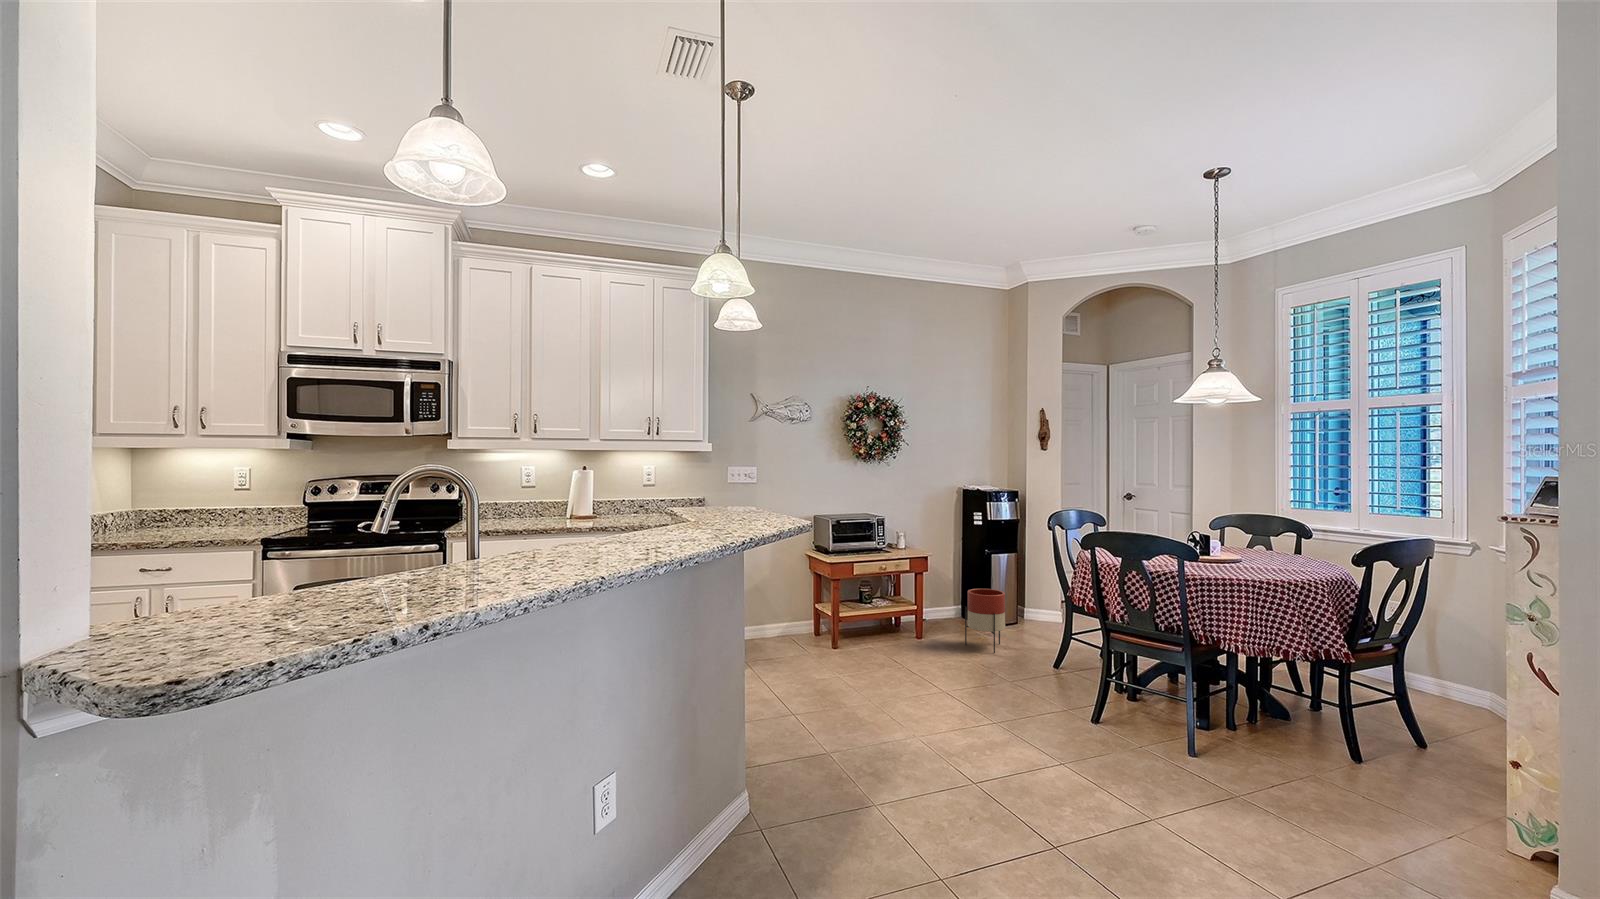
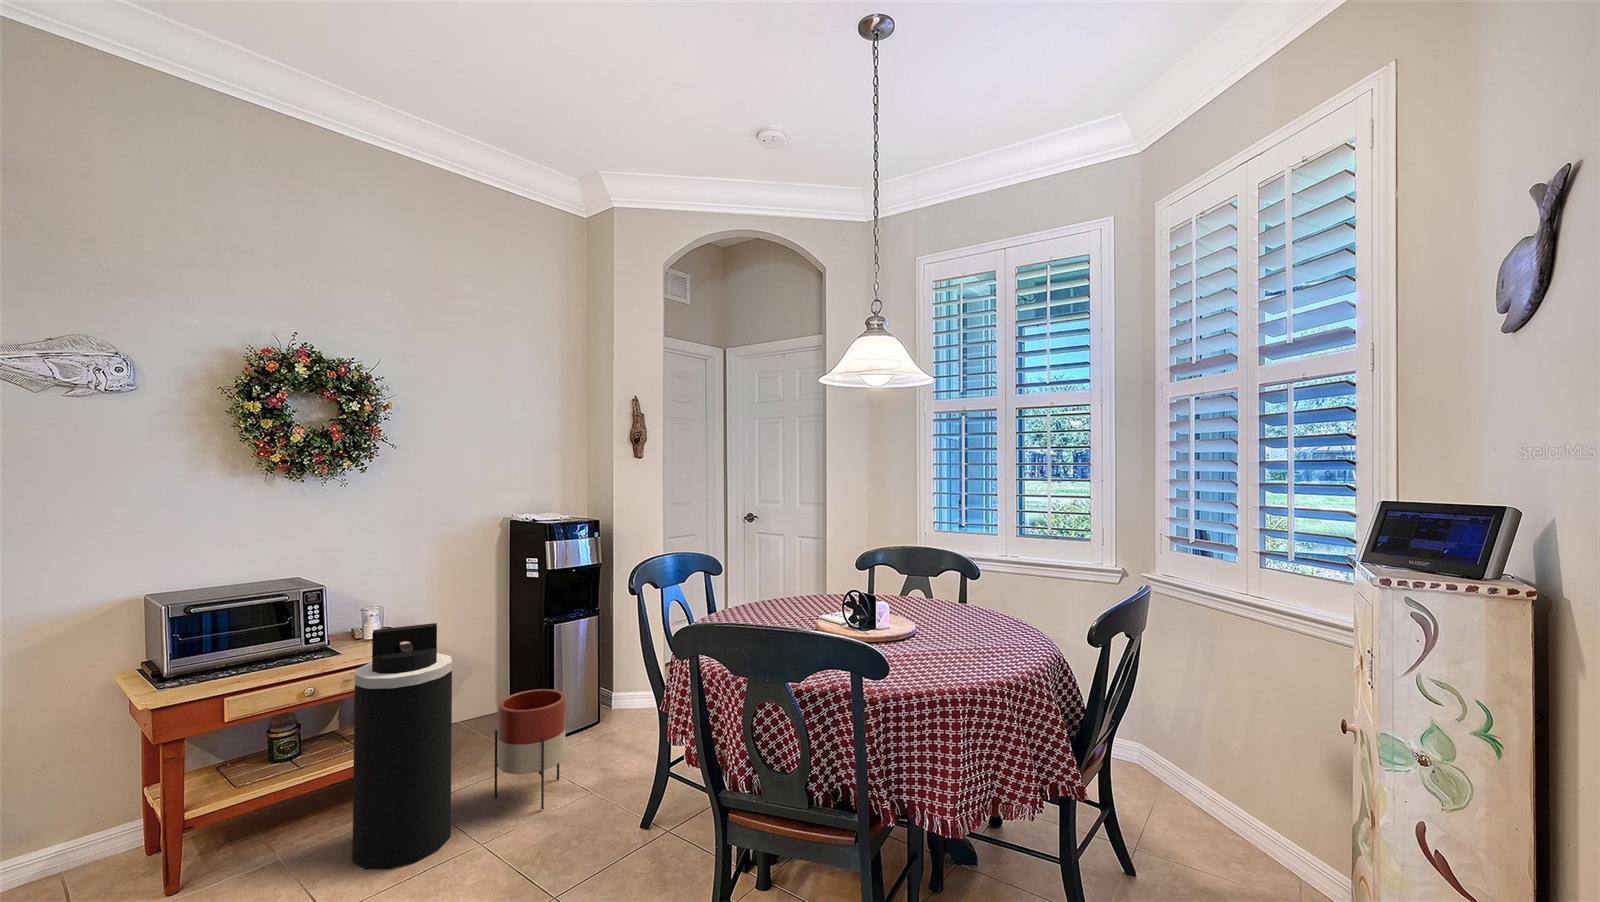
trash can: none [903,540,949,659] -> present [352,623,452,869]

